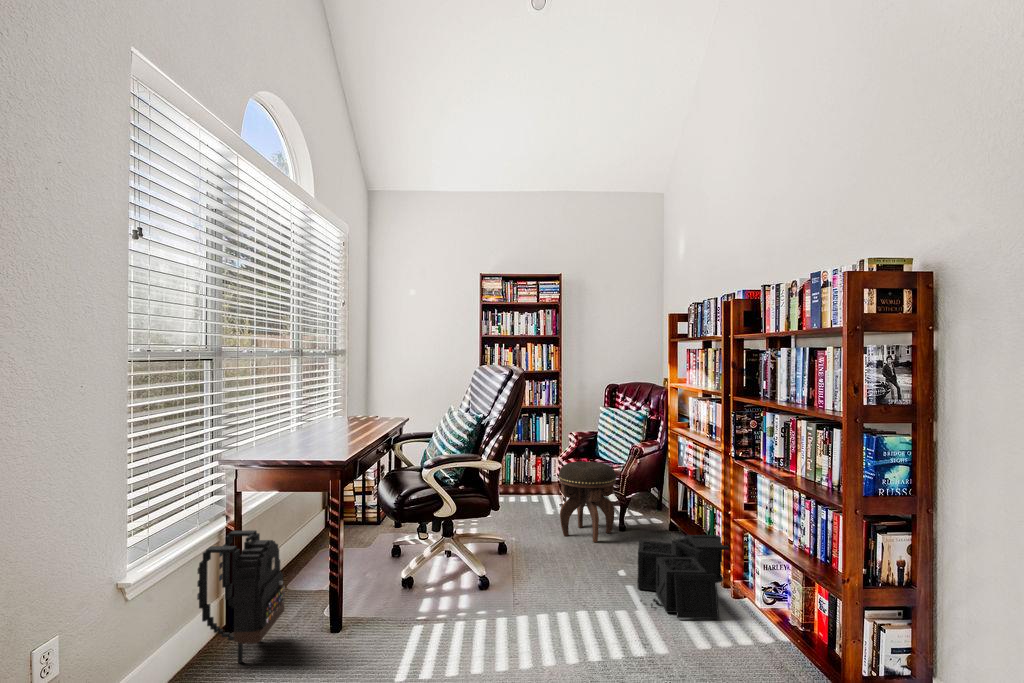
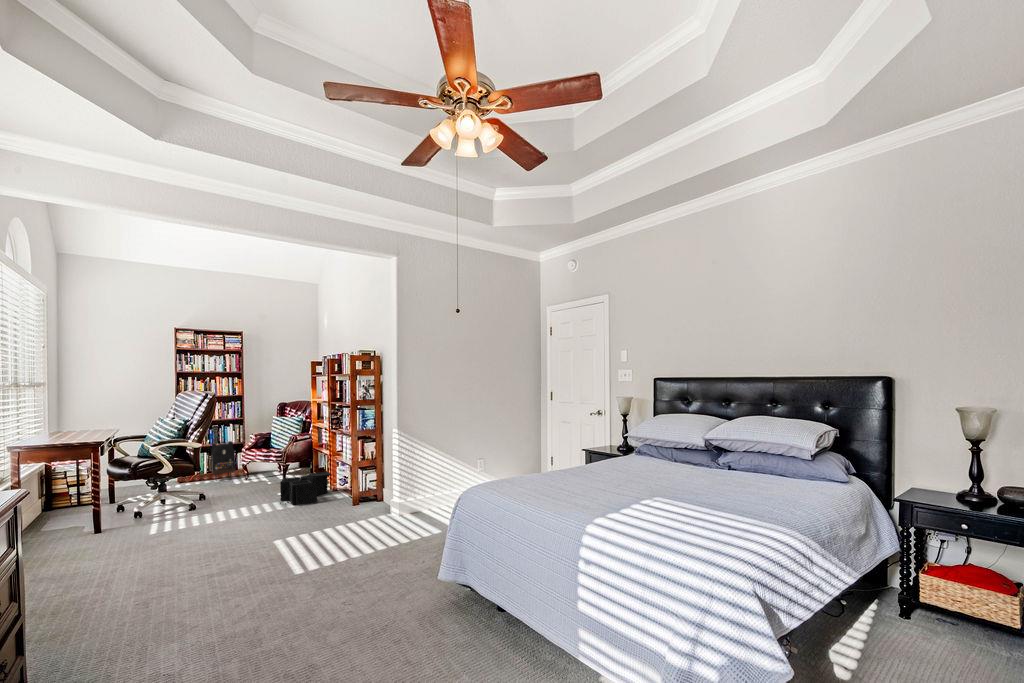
footstool: present [559,461,616,542] -> none [239,446,275,491]
backpack: present [197,530,285,663] -> present [211,441,236,480]

